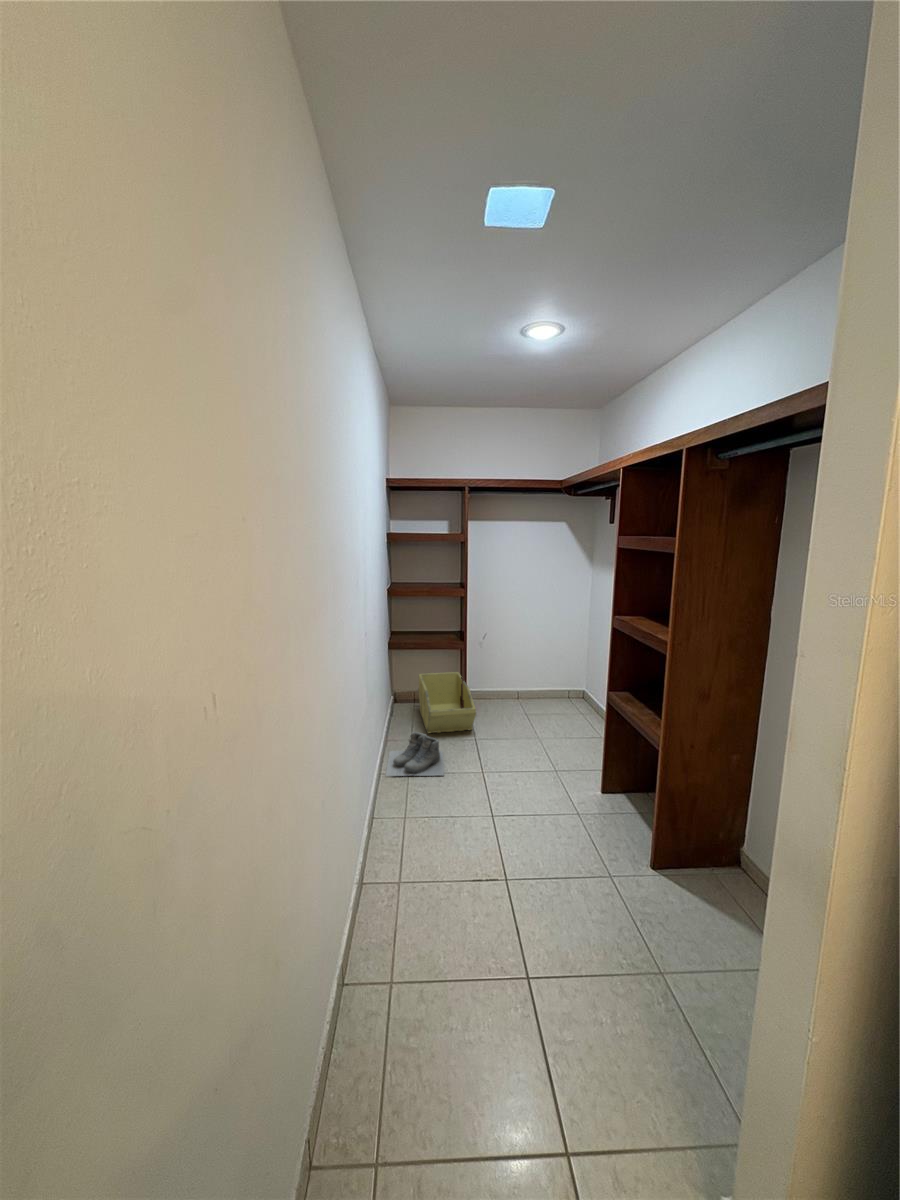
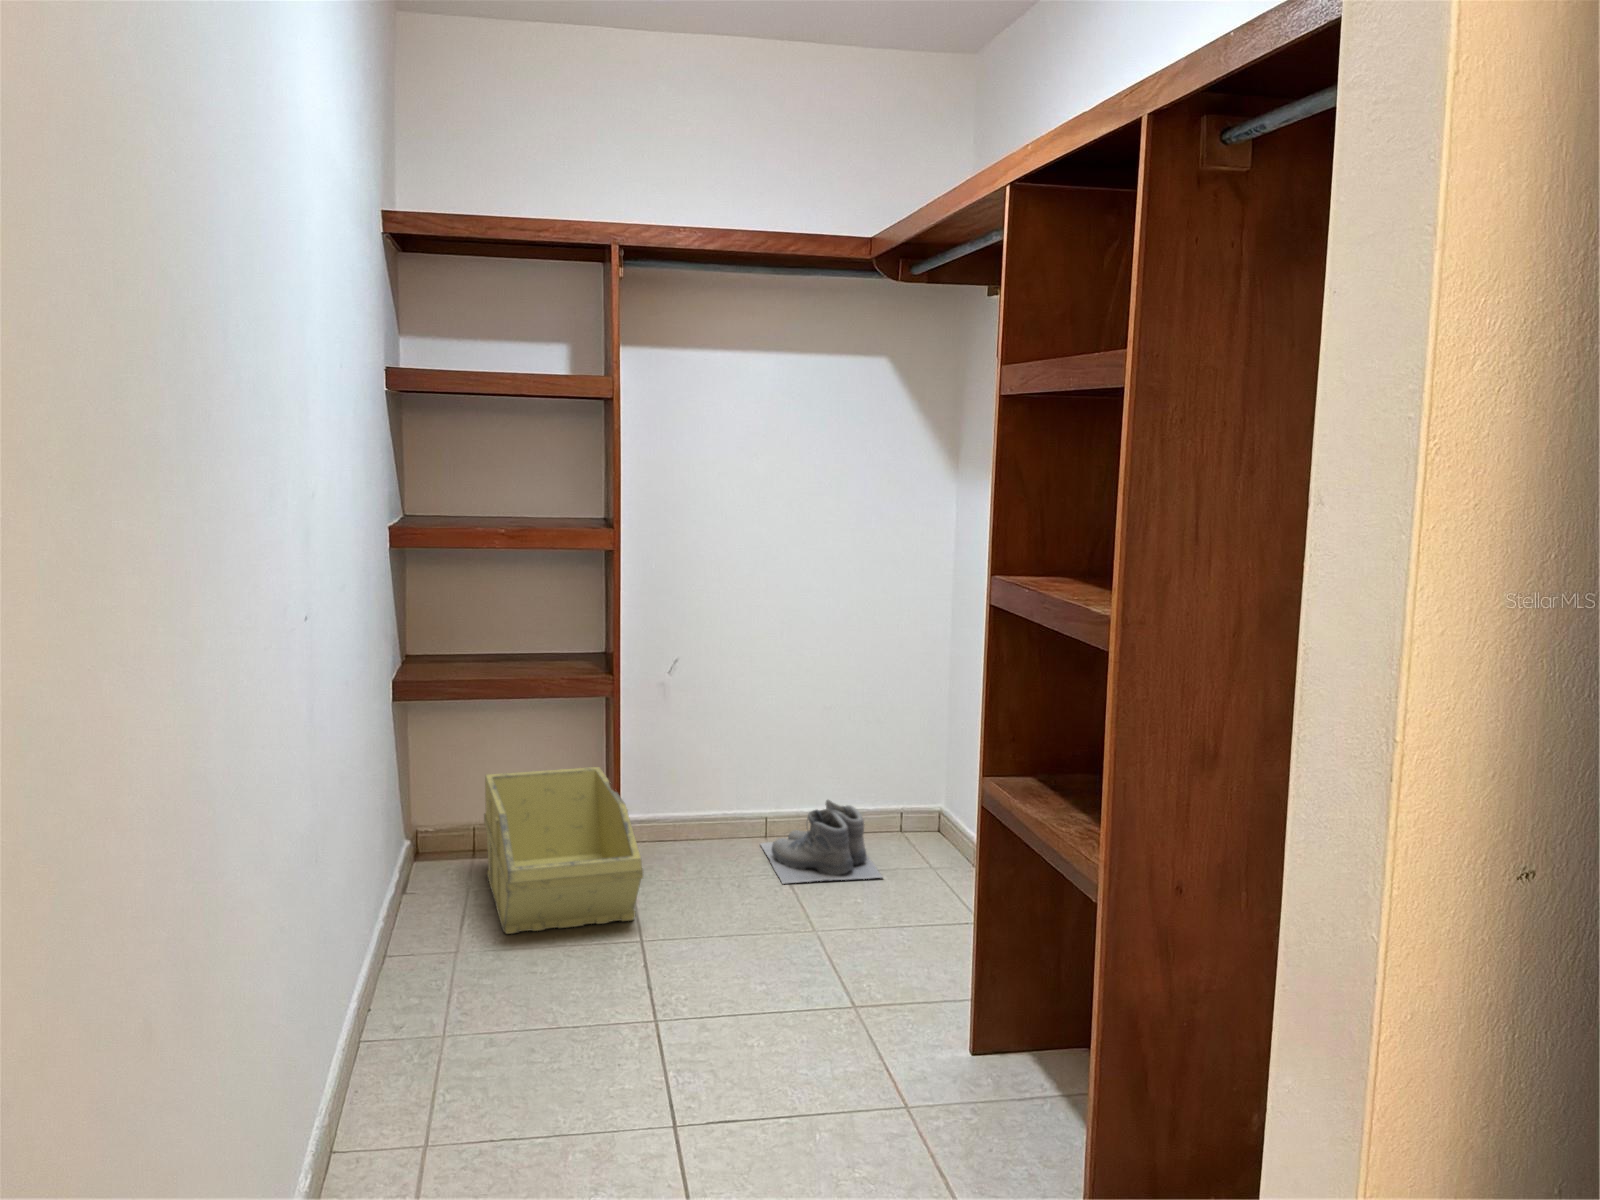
boots: present [386,732,444,776] -> present [760,800,882,884]

